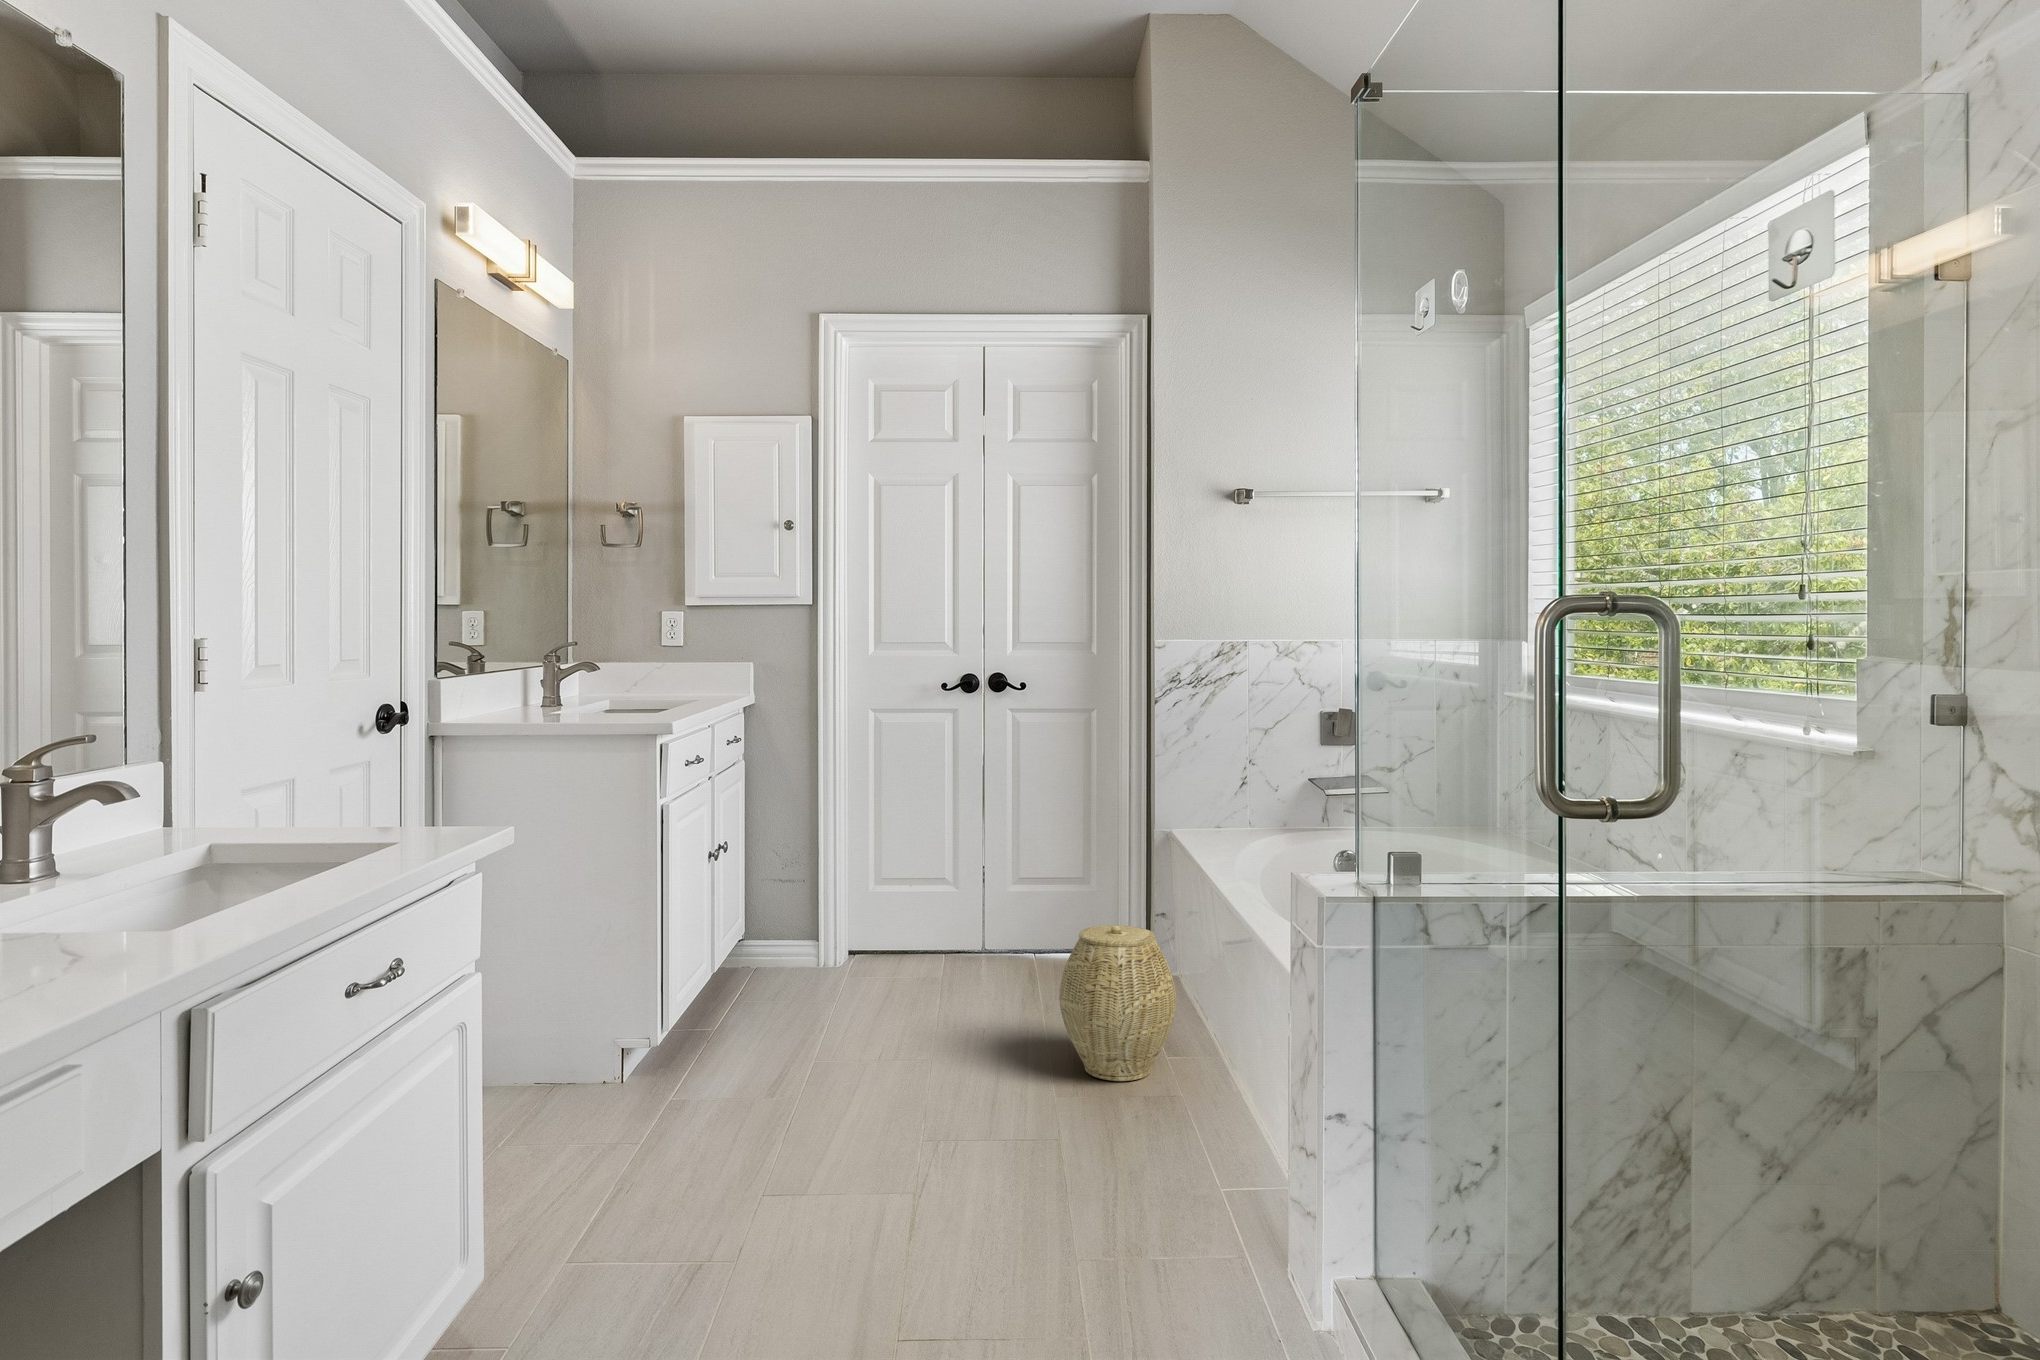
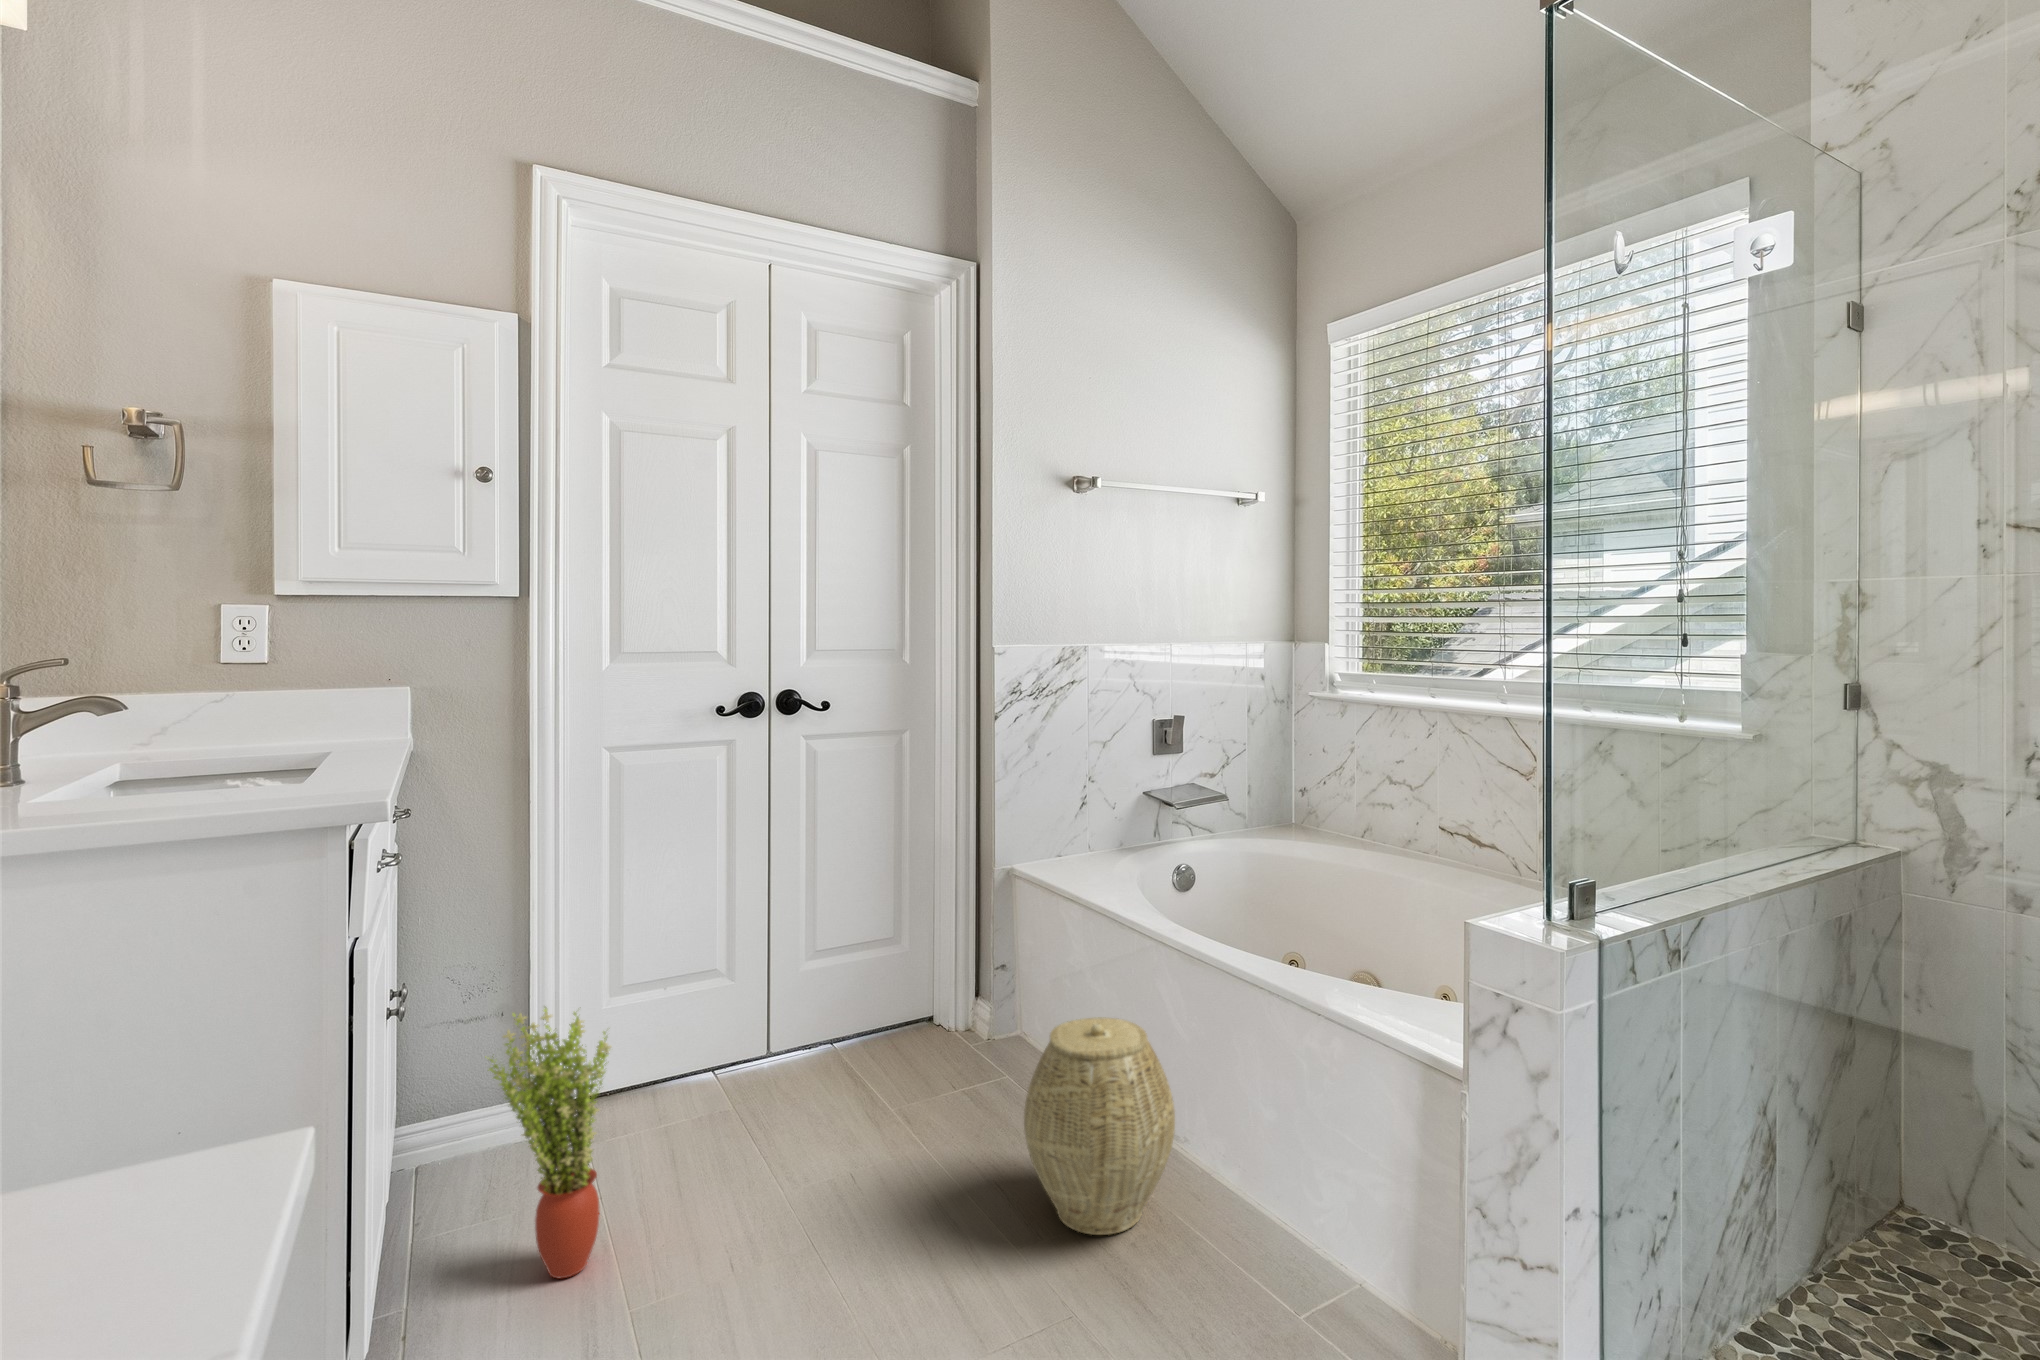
potted plant: none [746,858,817,1026] -> present [487,1007,611,1278]

